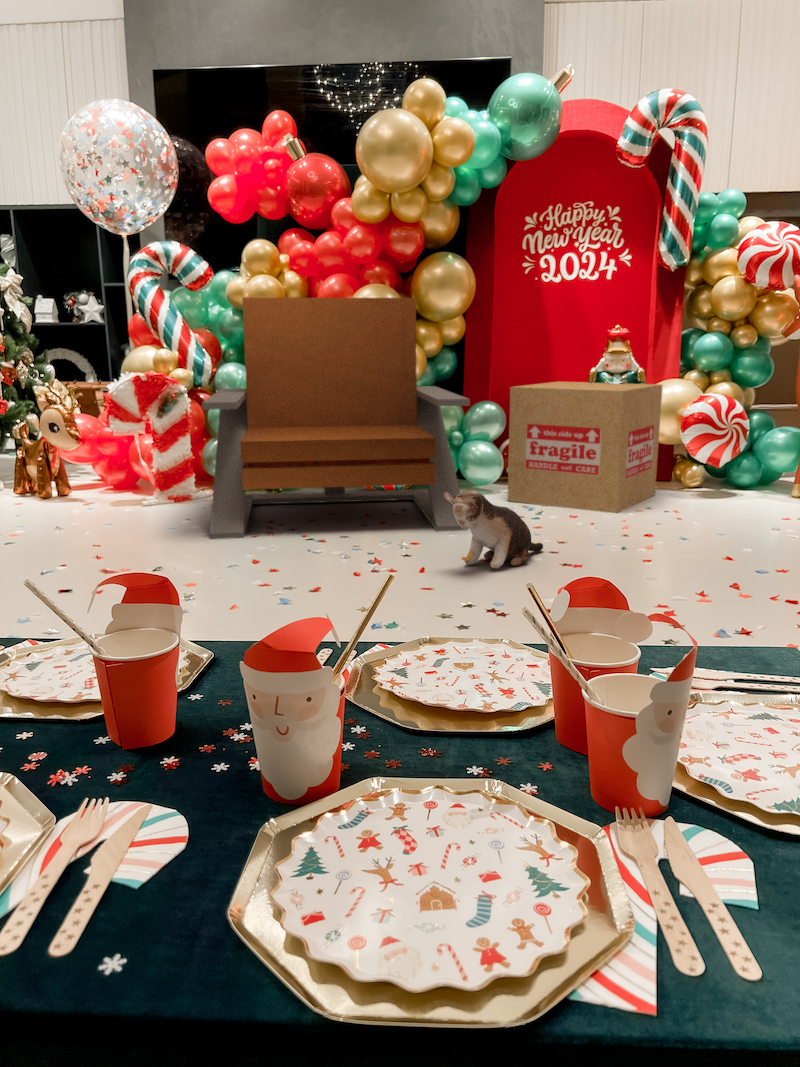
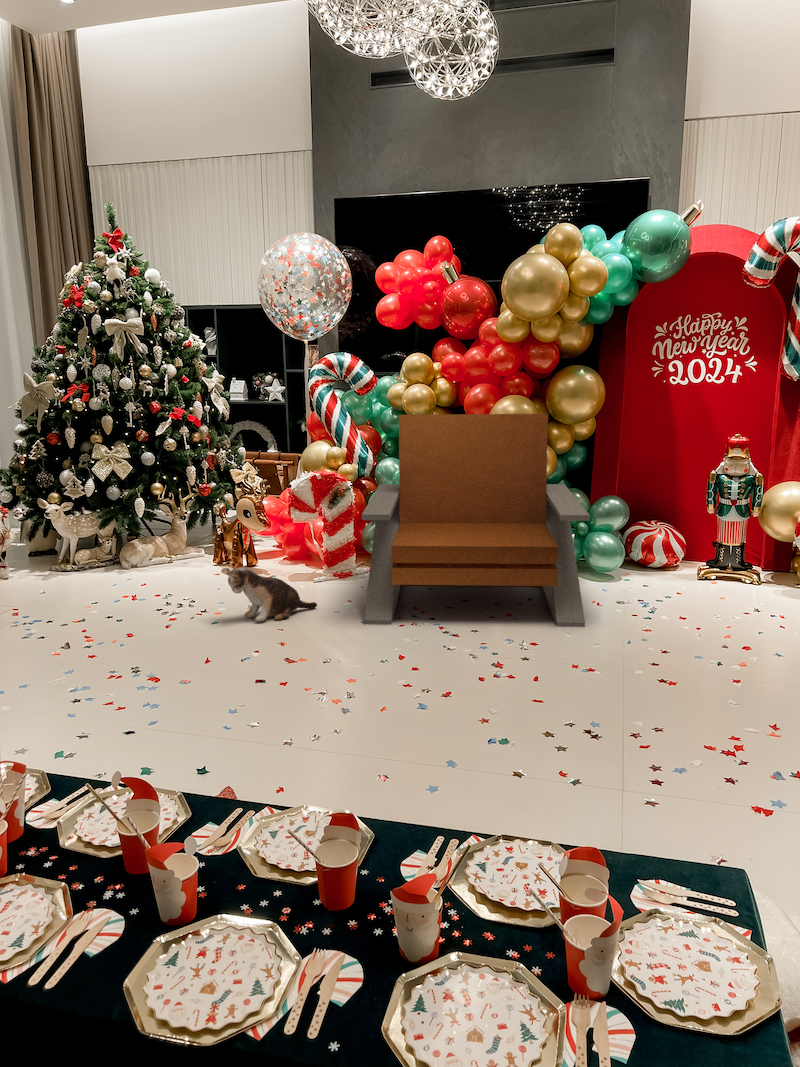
cardboard box: present [507,381,662,513] -> none [627,478,781,613]
plush toy: present [445,490,543,568] -> present [221,567,317,621]

